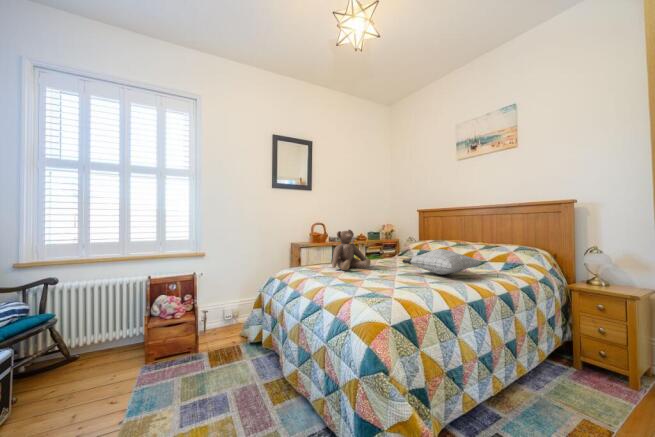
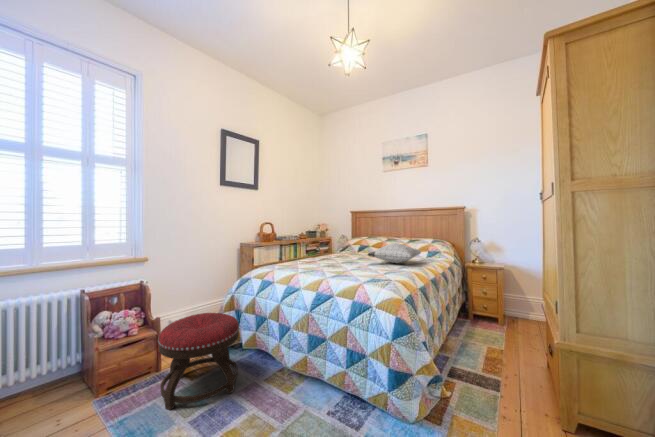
teddy bear: present [332,230,371,270] -> none [305,229,337,266]
ottoman: none [174,307,249,391] -> present [158,313,239,410]

